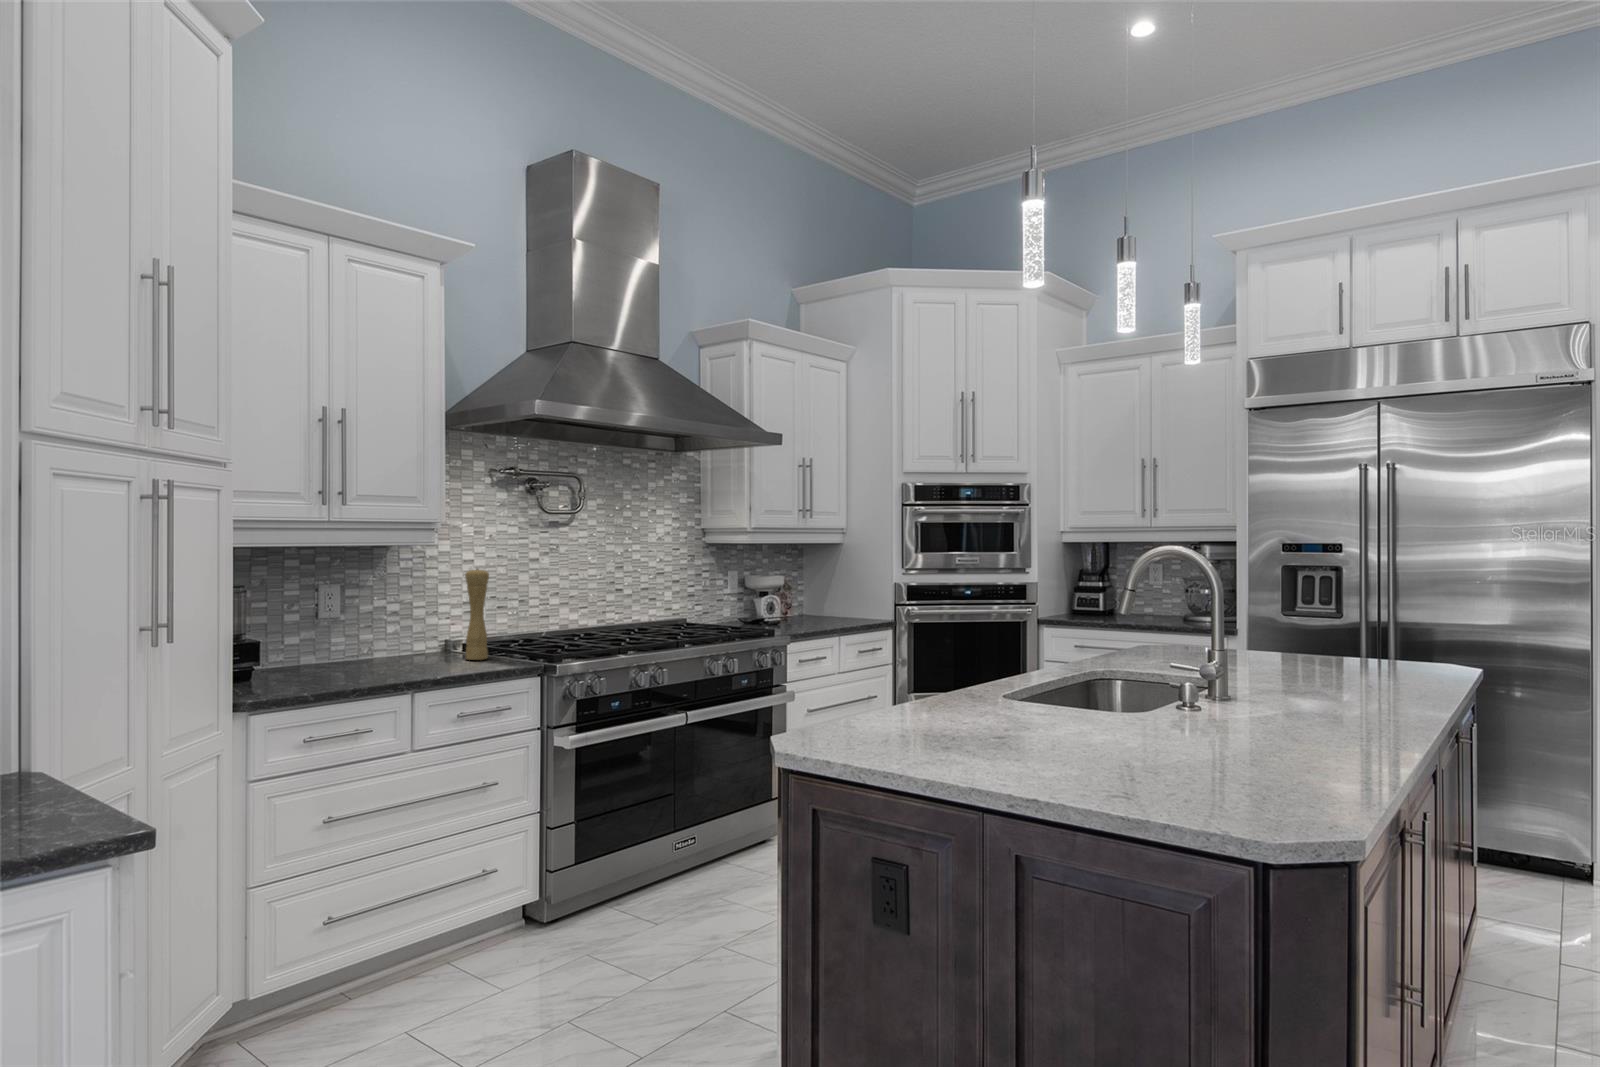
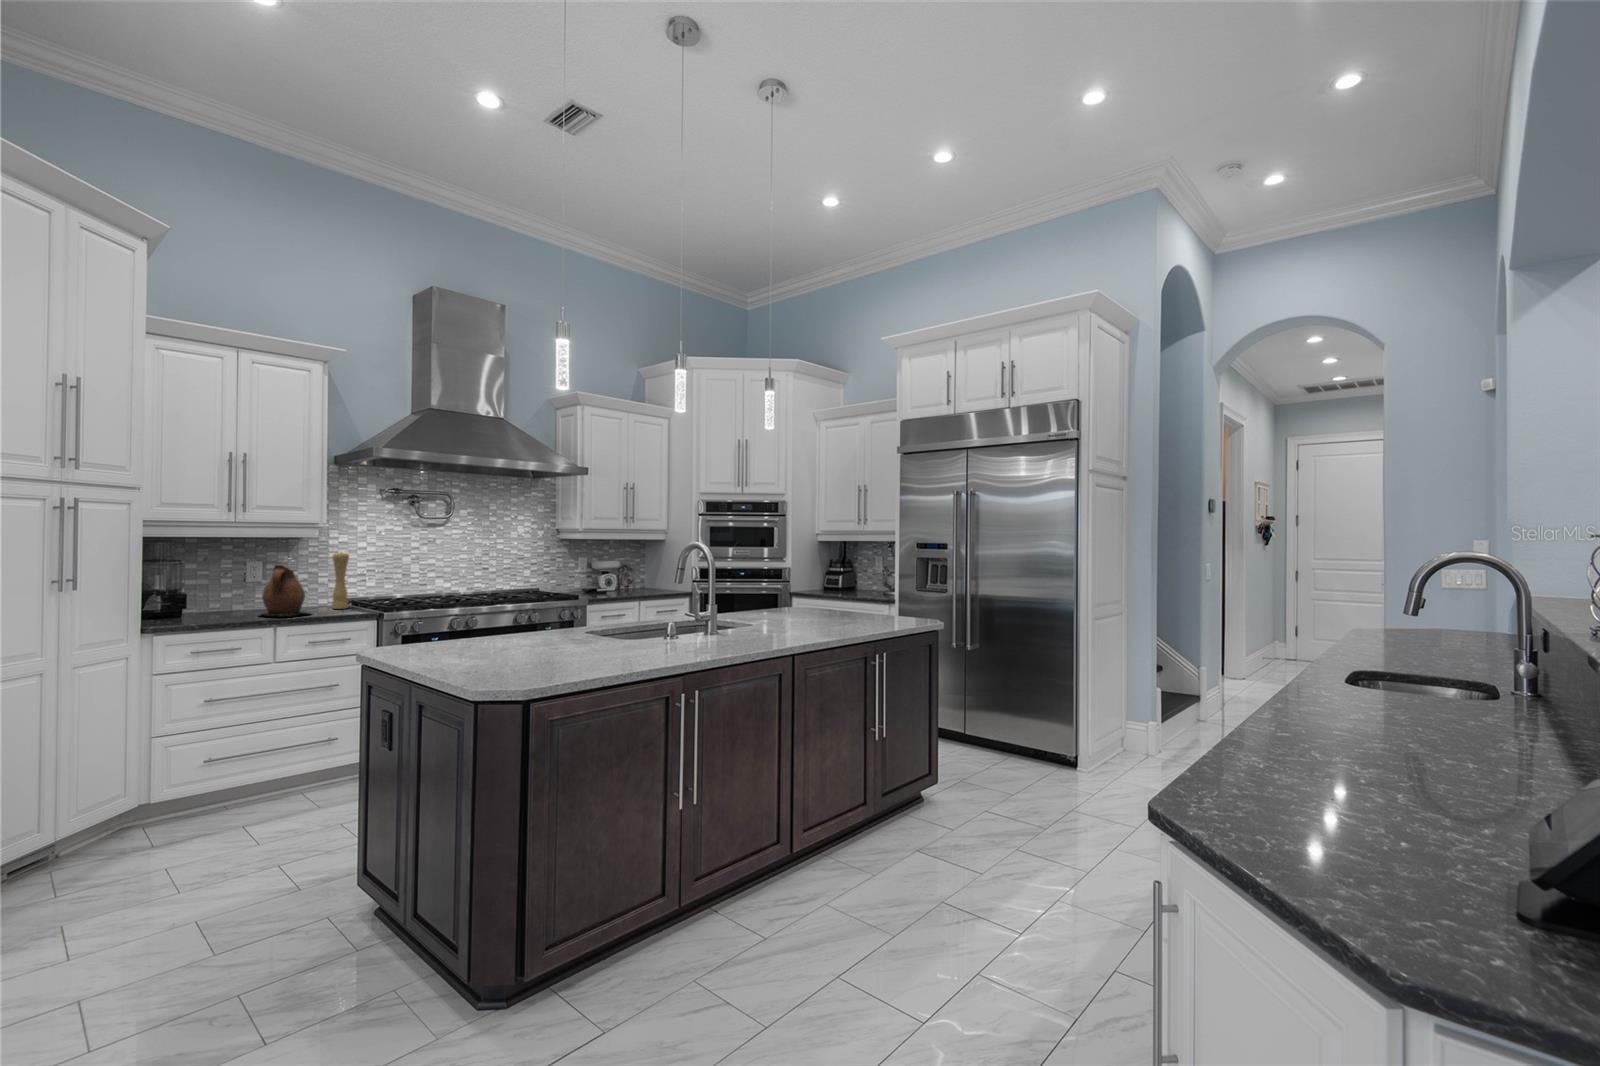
ceramic pitcher: none [374,591,456,675] -> present [259,565,306,616]

